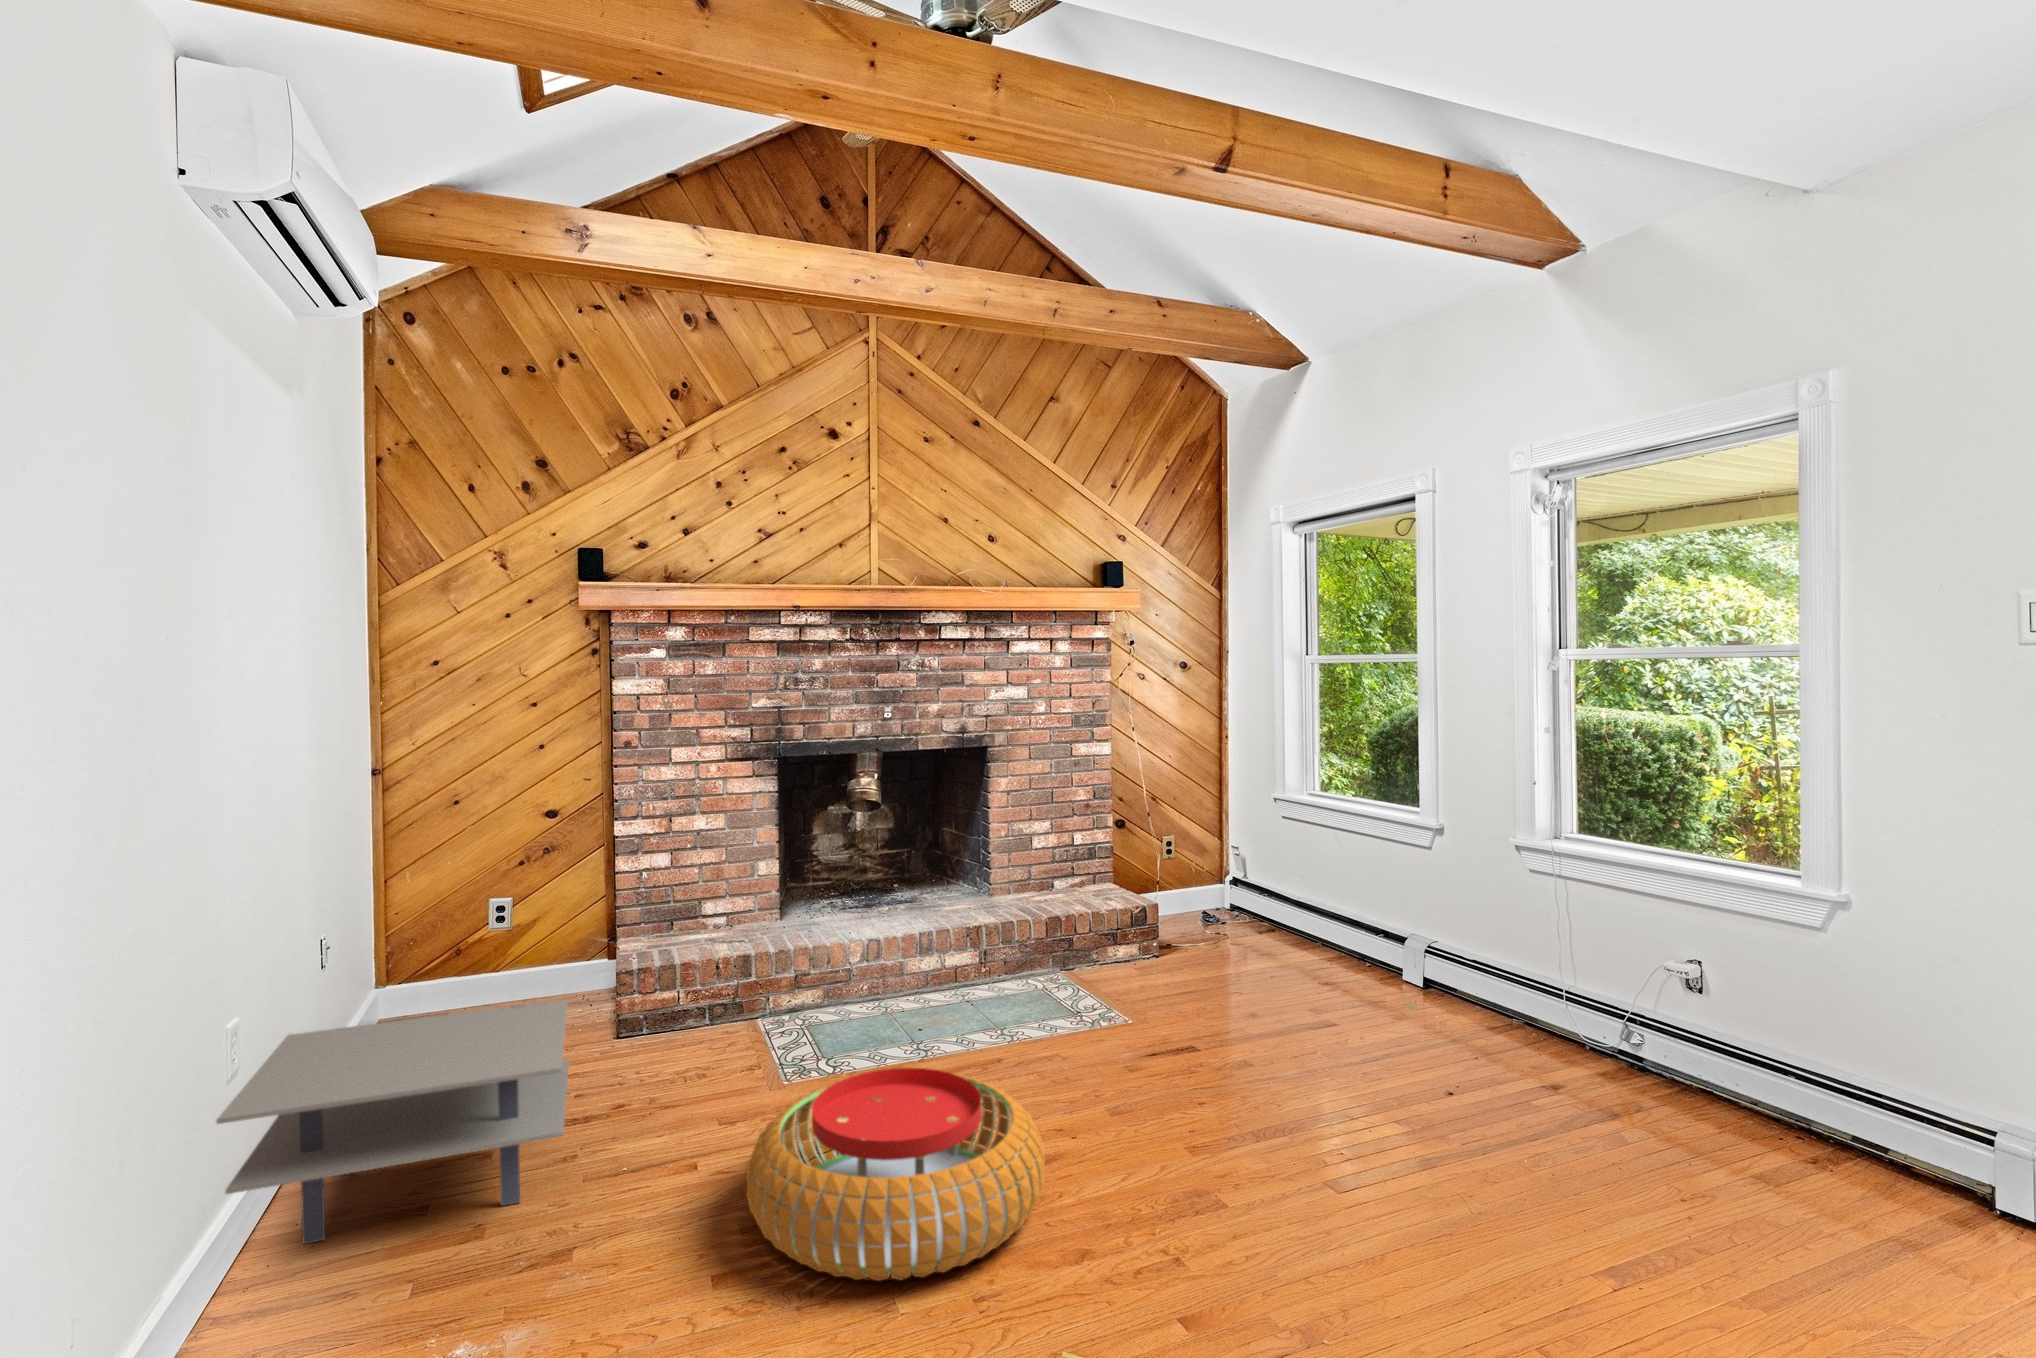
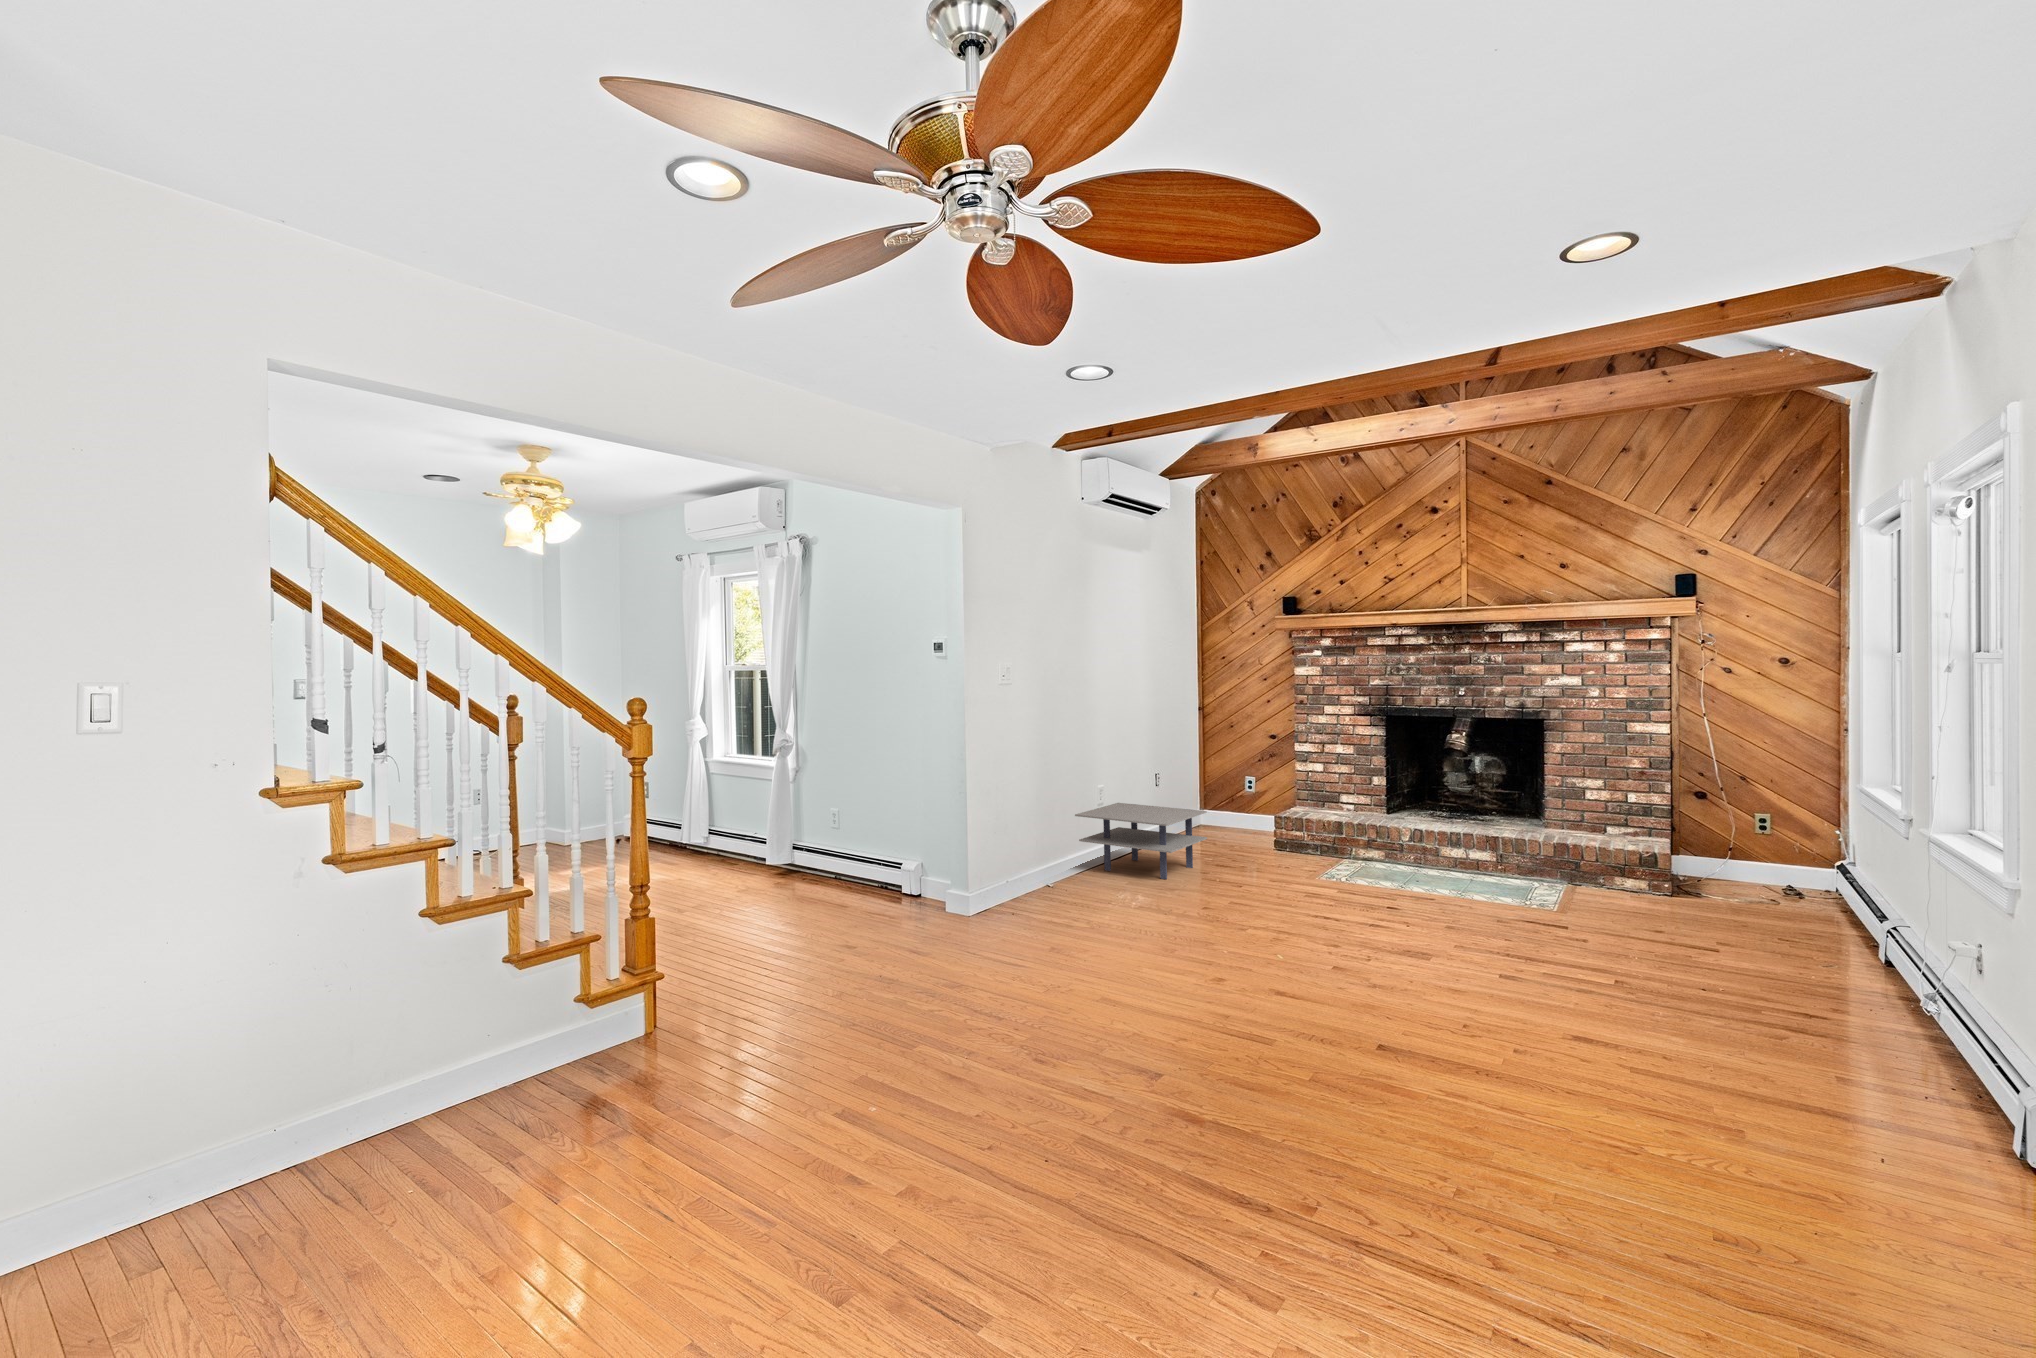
pouf: present [746,1068,1046,1281] -> none [1205,859,1346,933]

